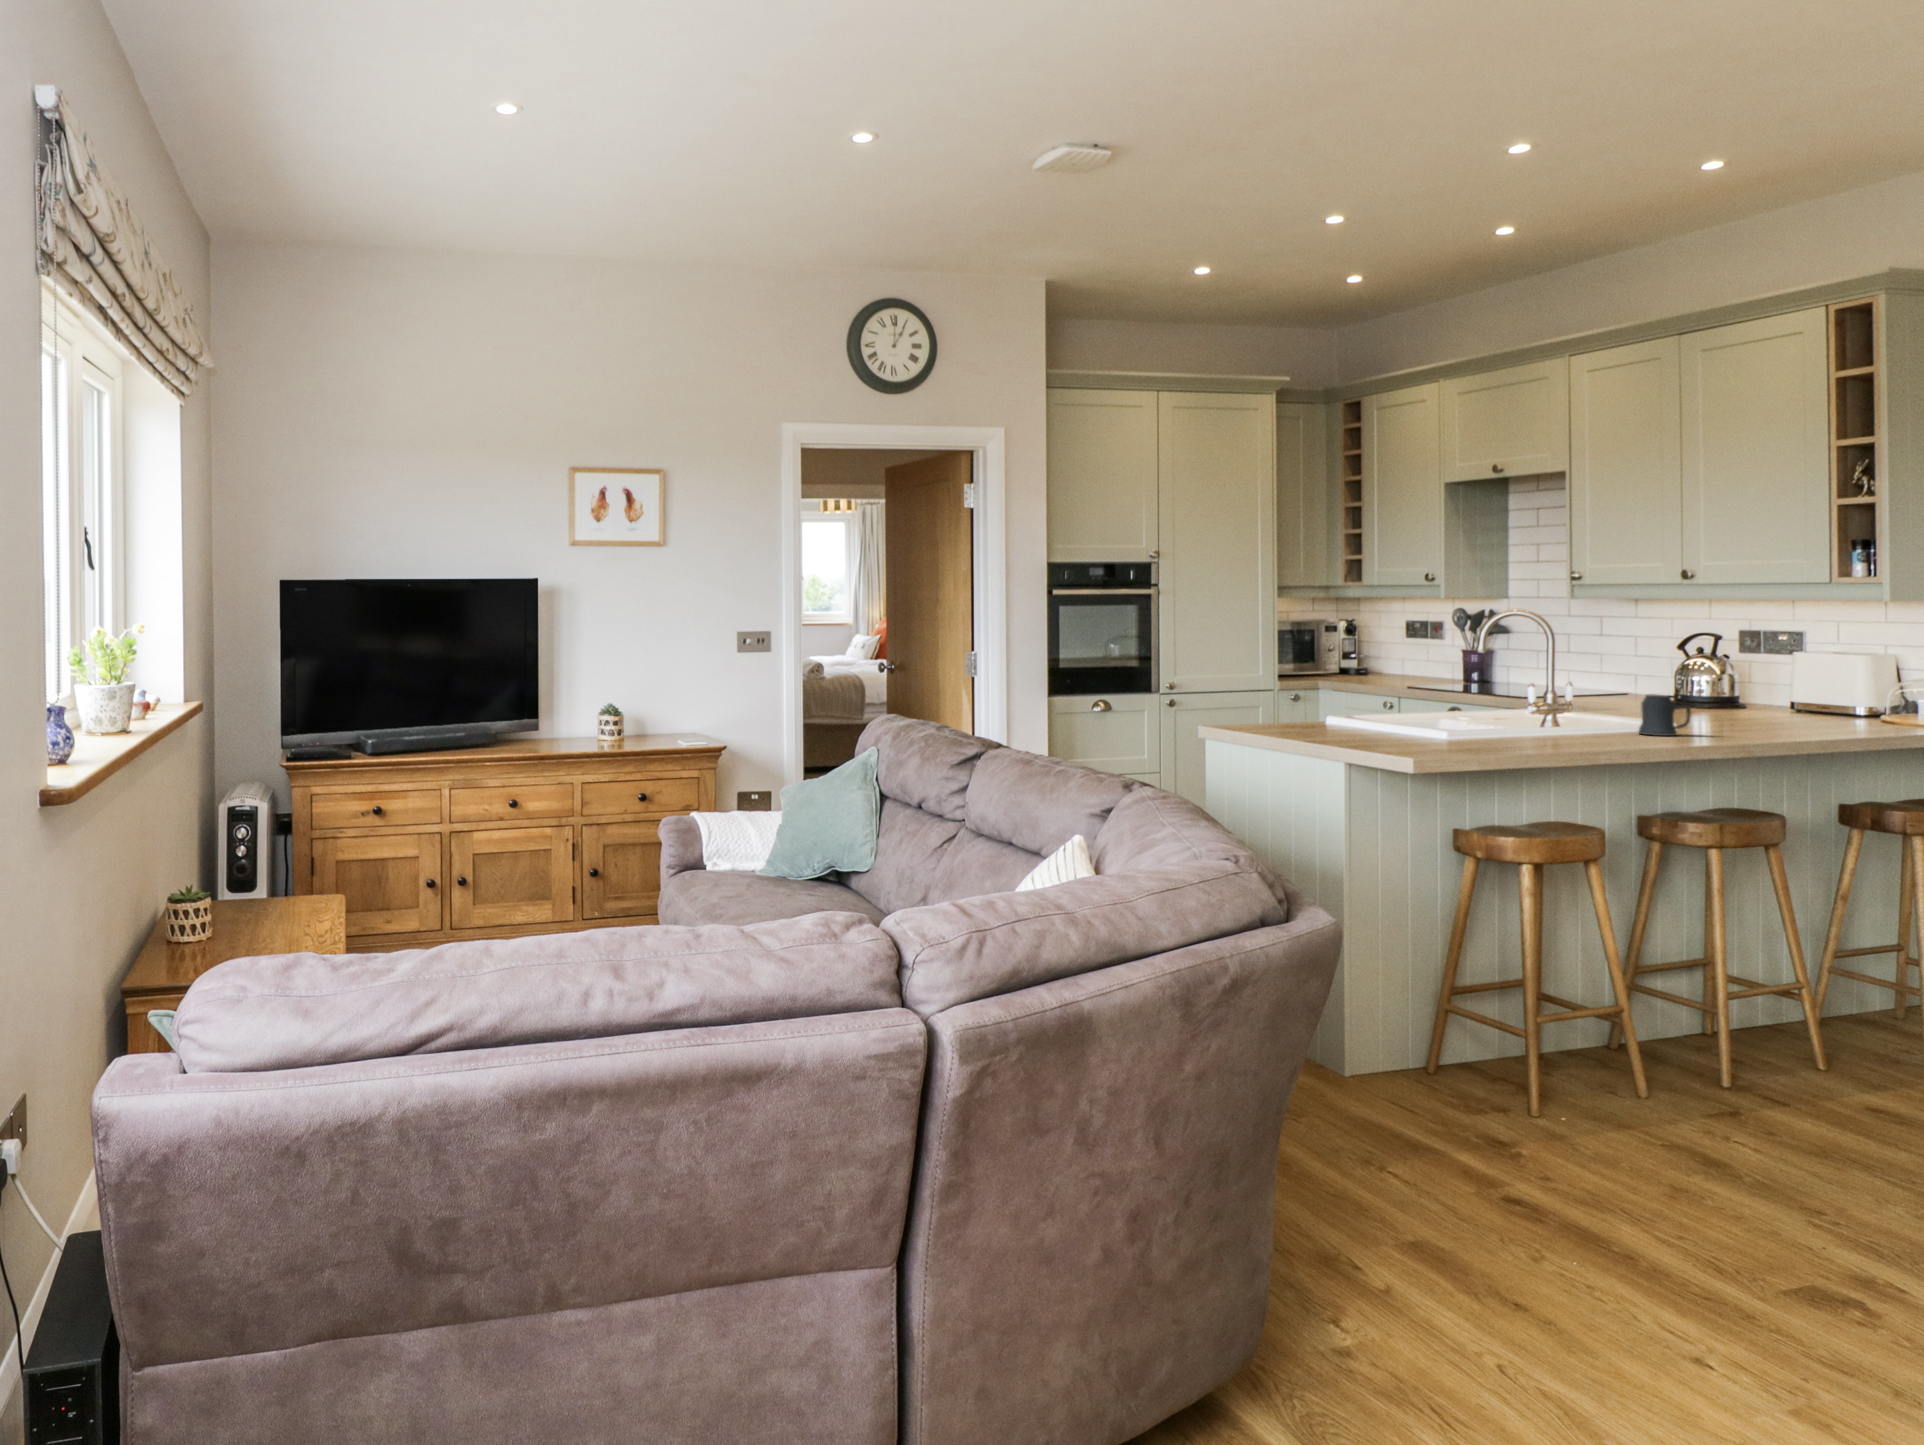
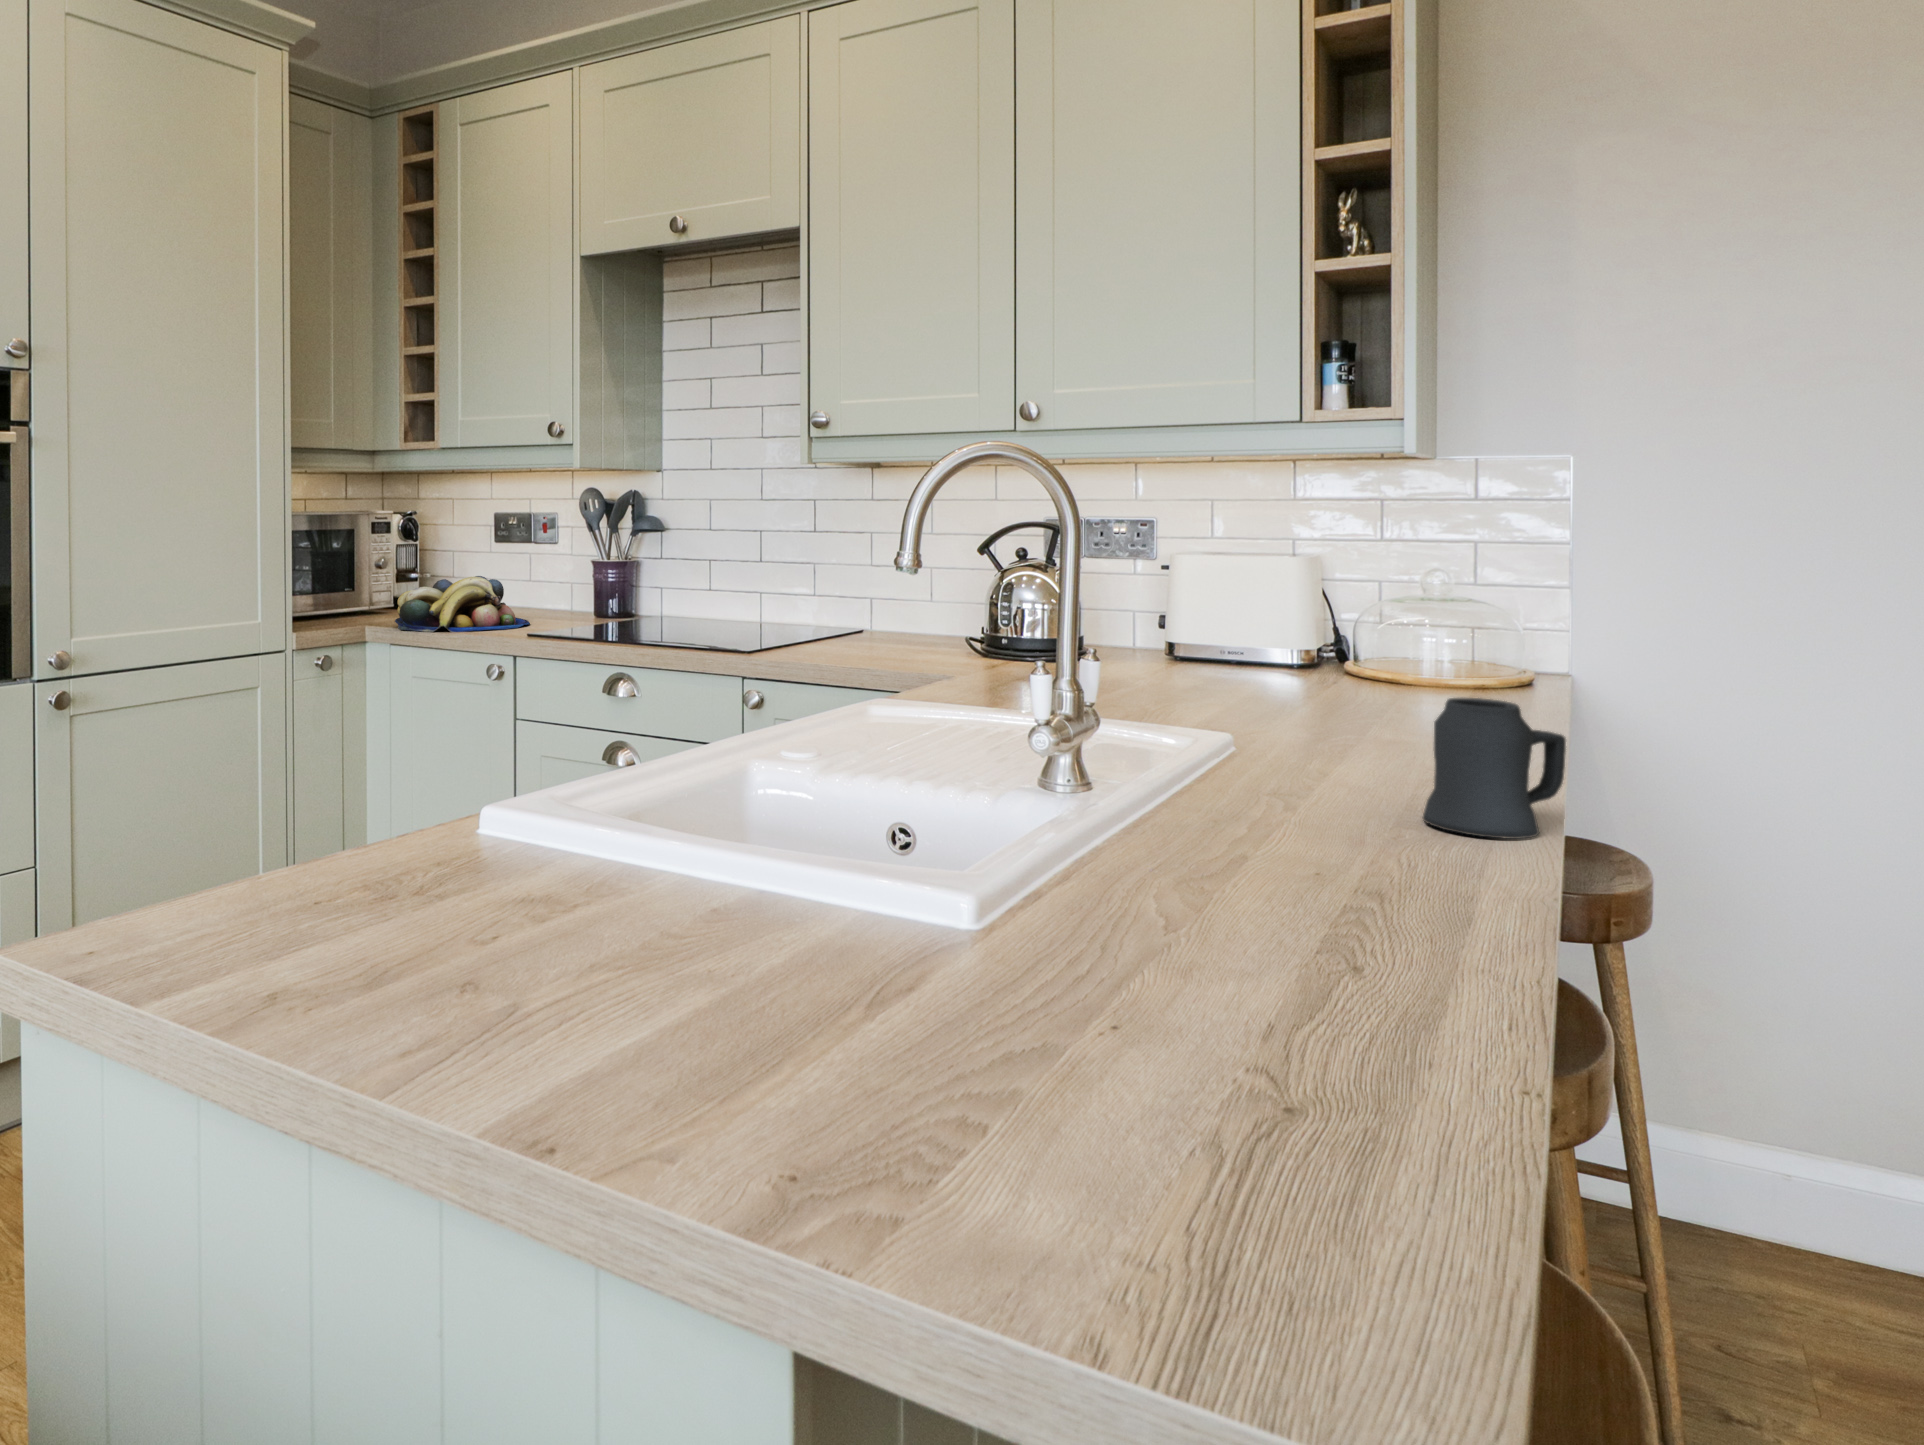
fruit bowl: none [1335,657,1417,685] -> present [395,576,530,632]

